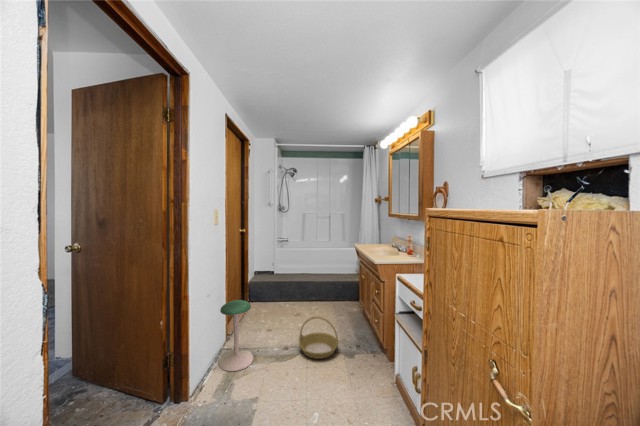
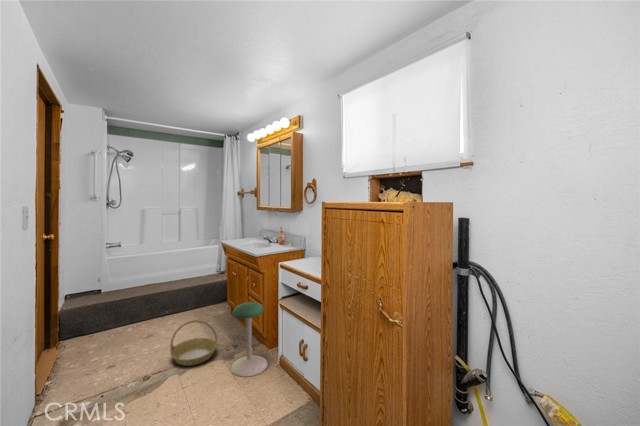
stool: present [219,300,254,371] -> present [231,302,268,377]

